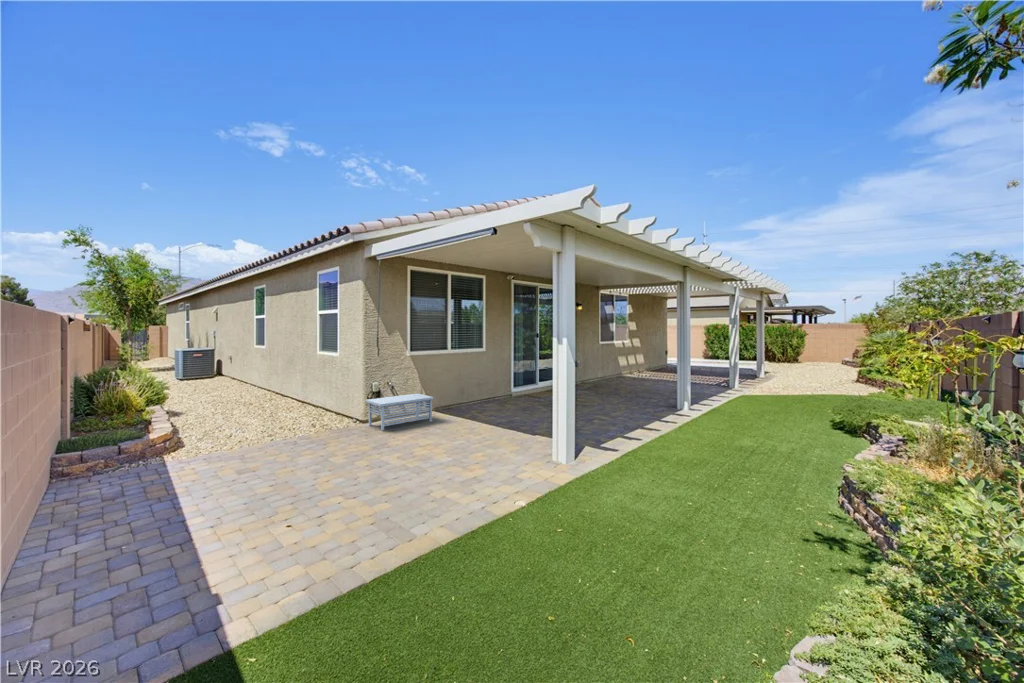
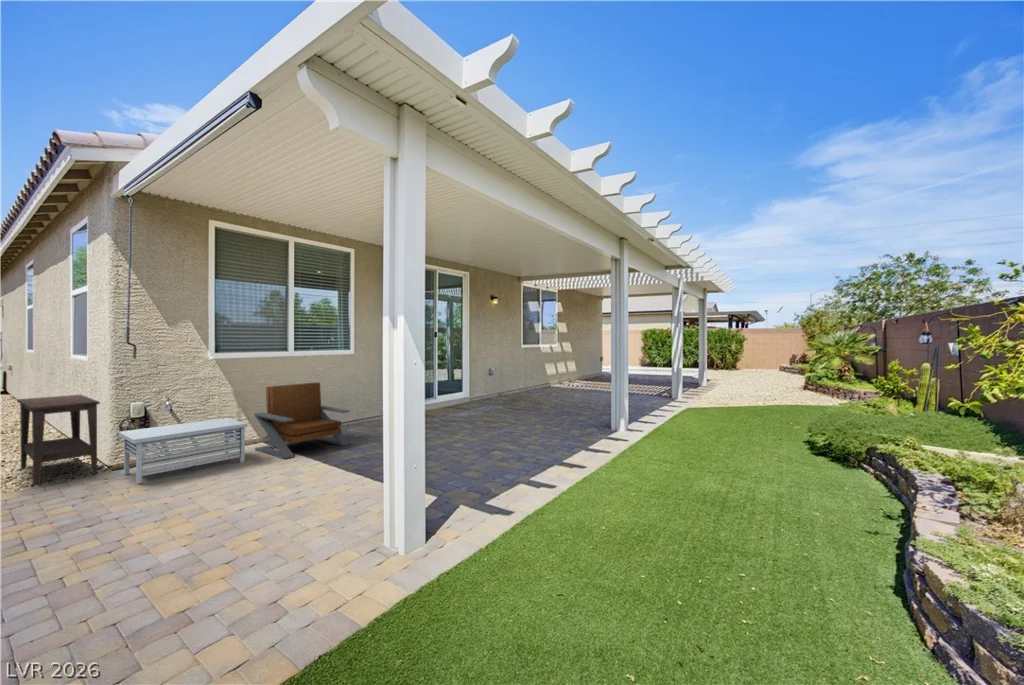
lounge chair: none [431,371,490,421] -> present [254,383,350,459]
side table: none [307,377,354,429] -> present [17,395,100,484]

